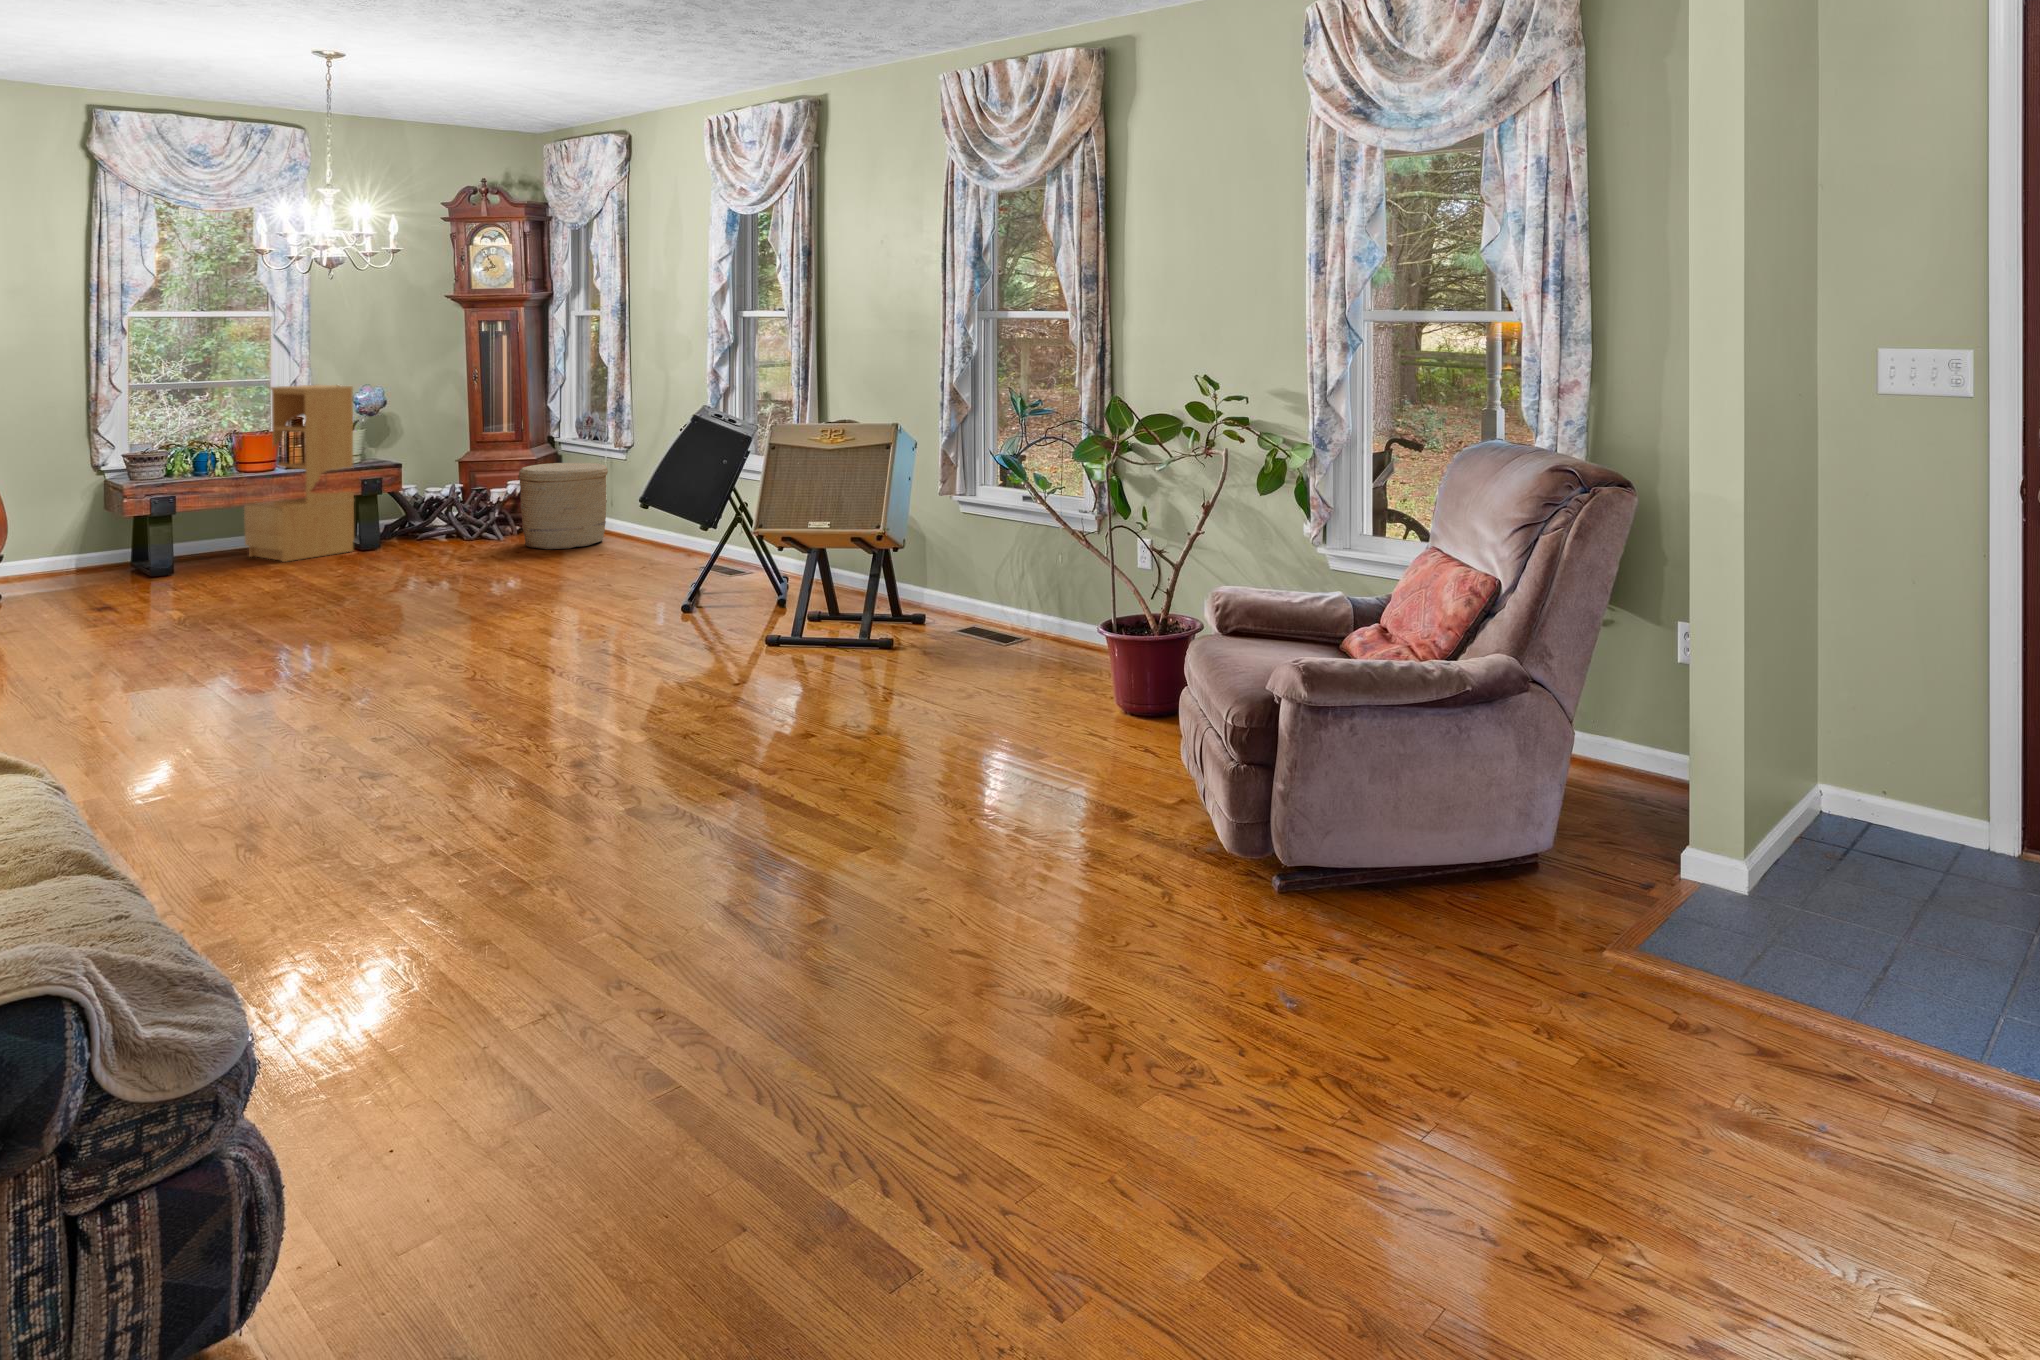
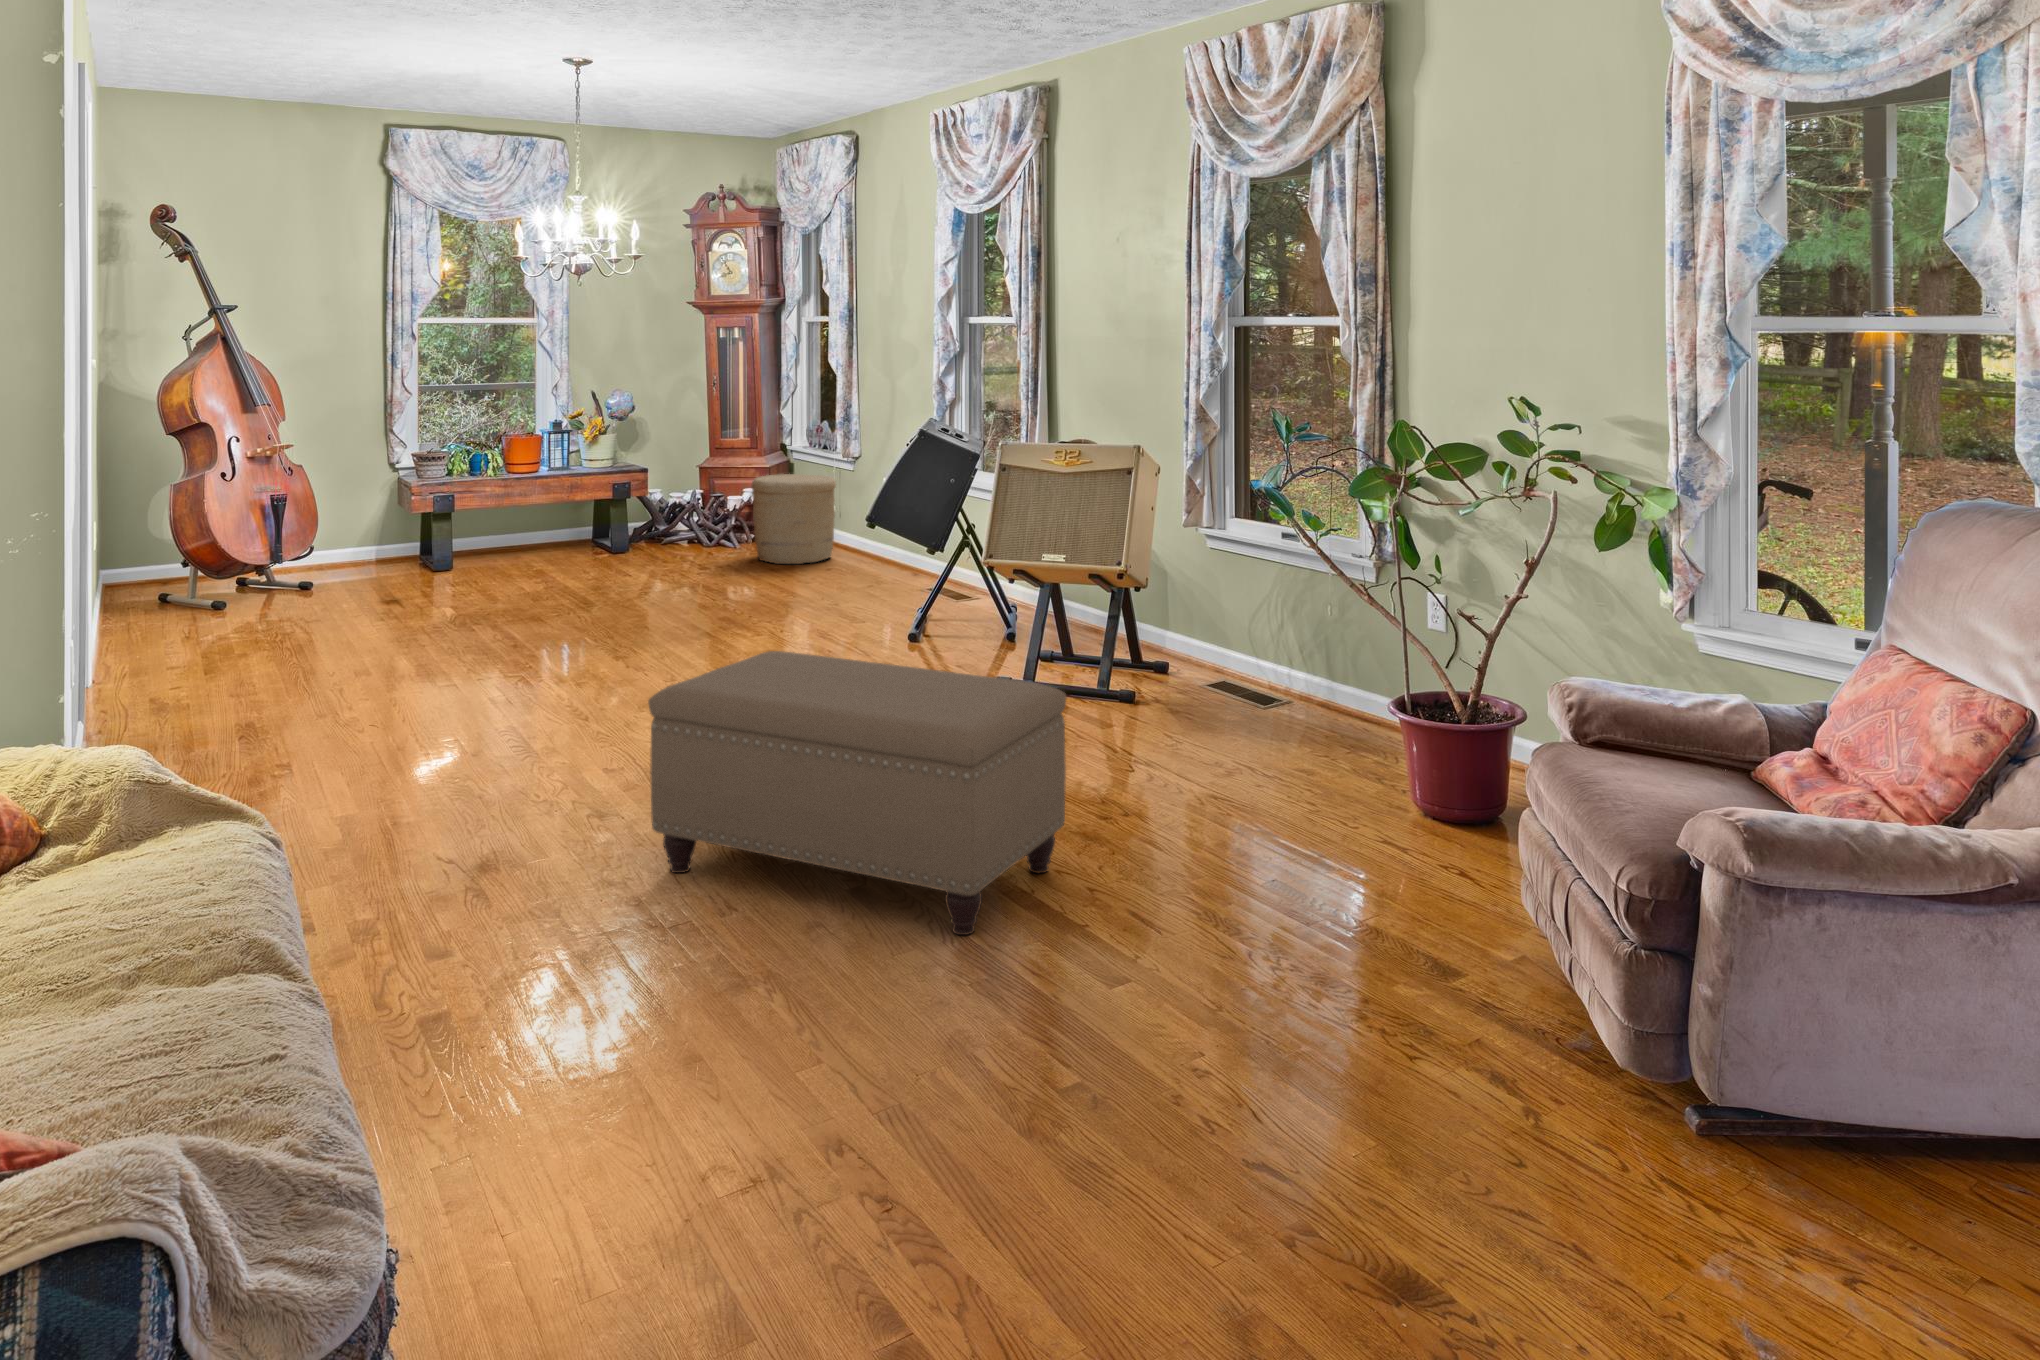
bookshelf: present [244,385,354,562] -> none [510,389,603,564]
ottoman: none [428,615,830,840] -> present [648,651,1066,935]

